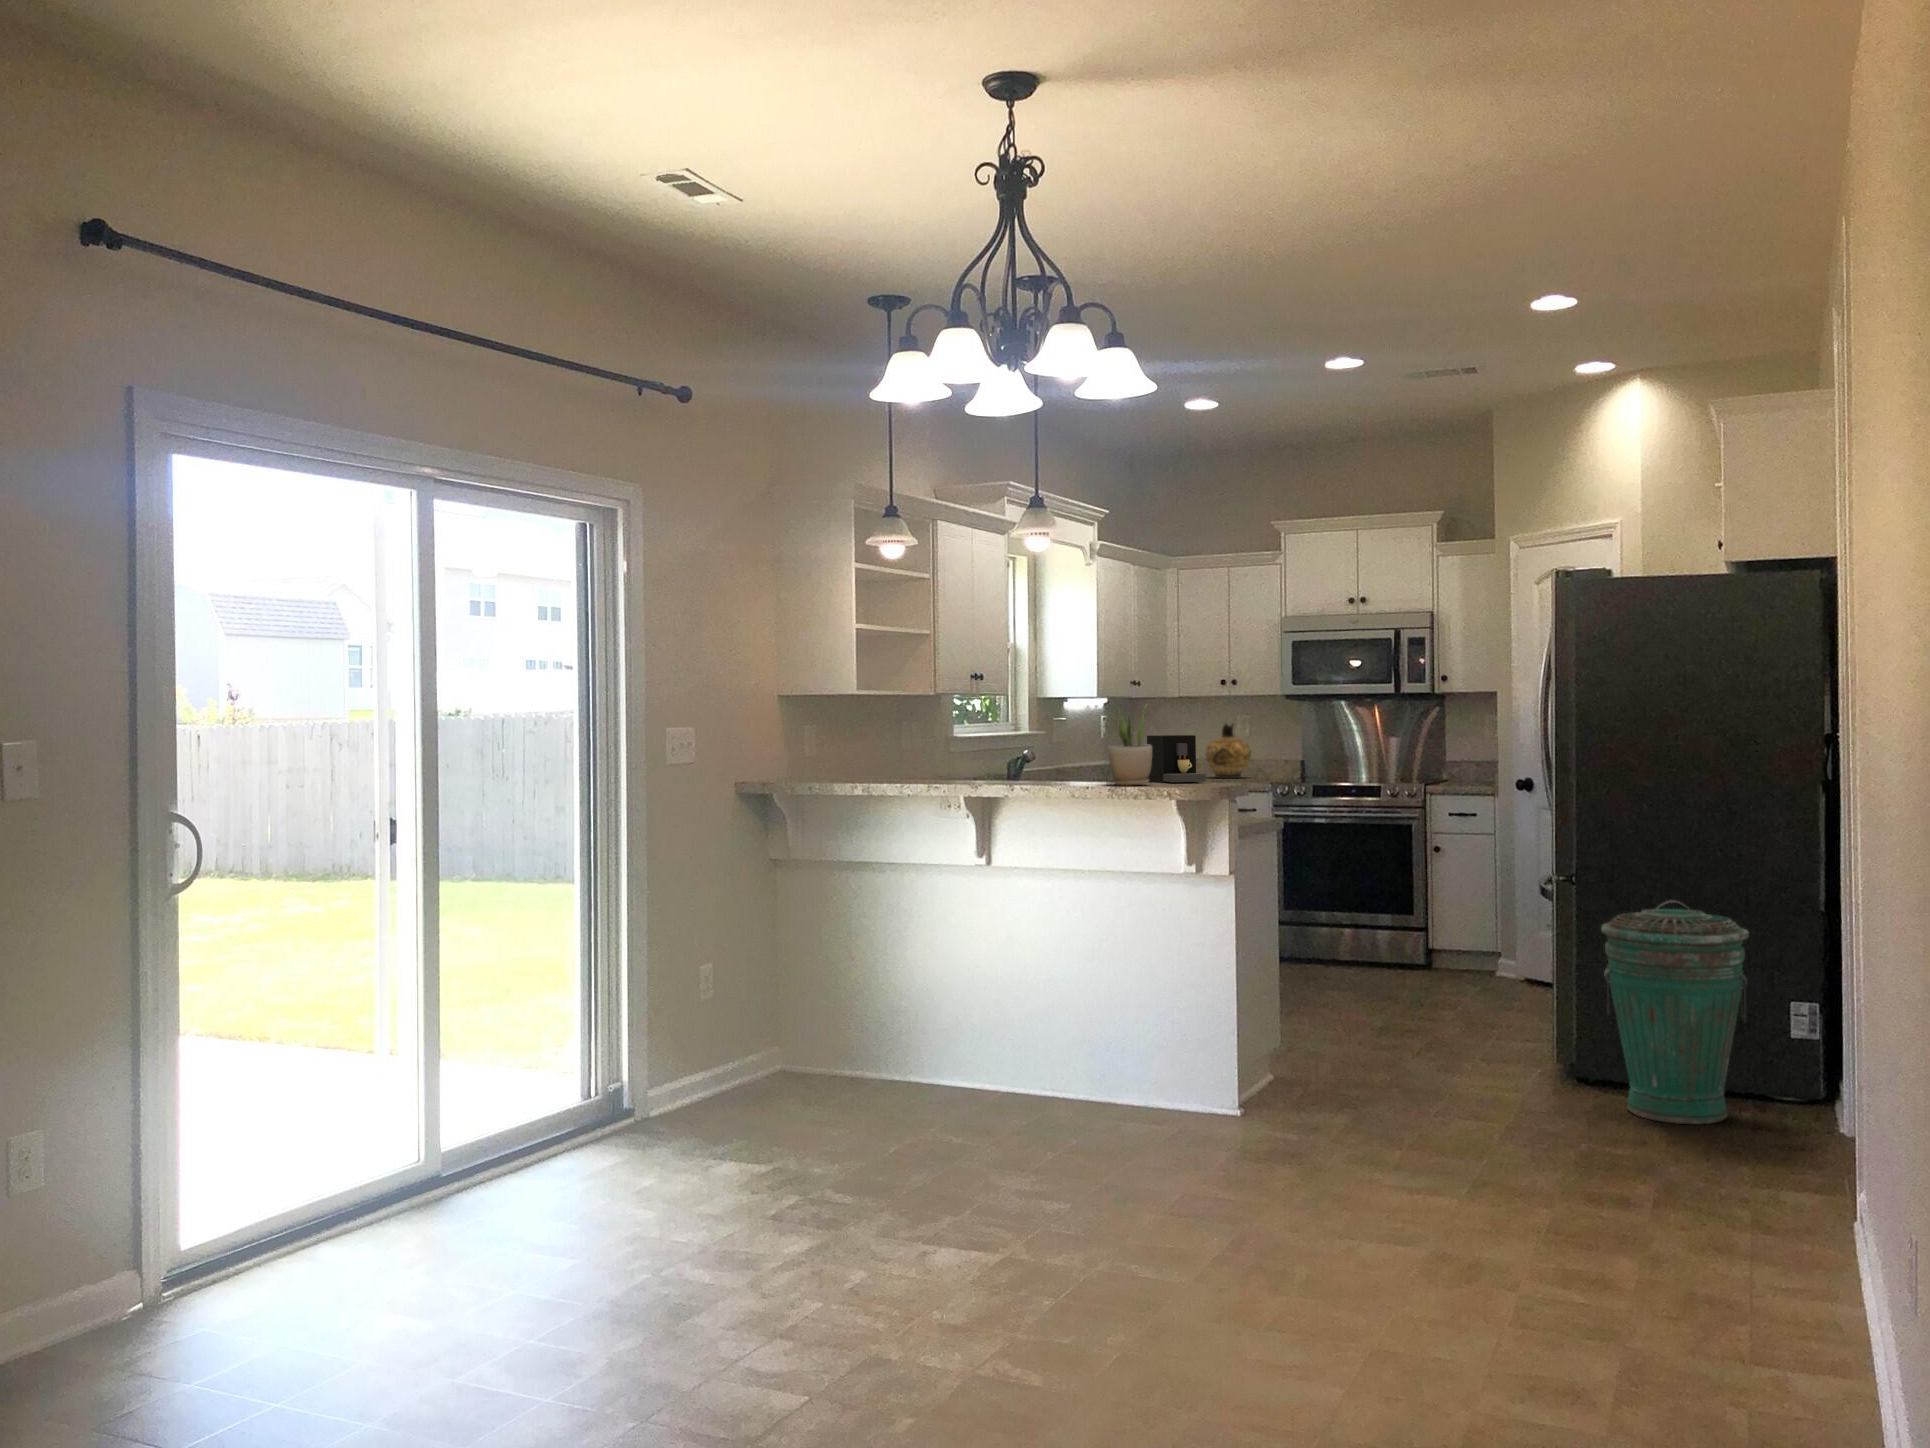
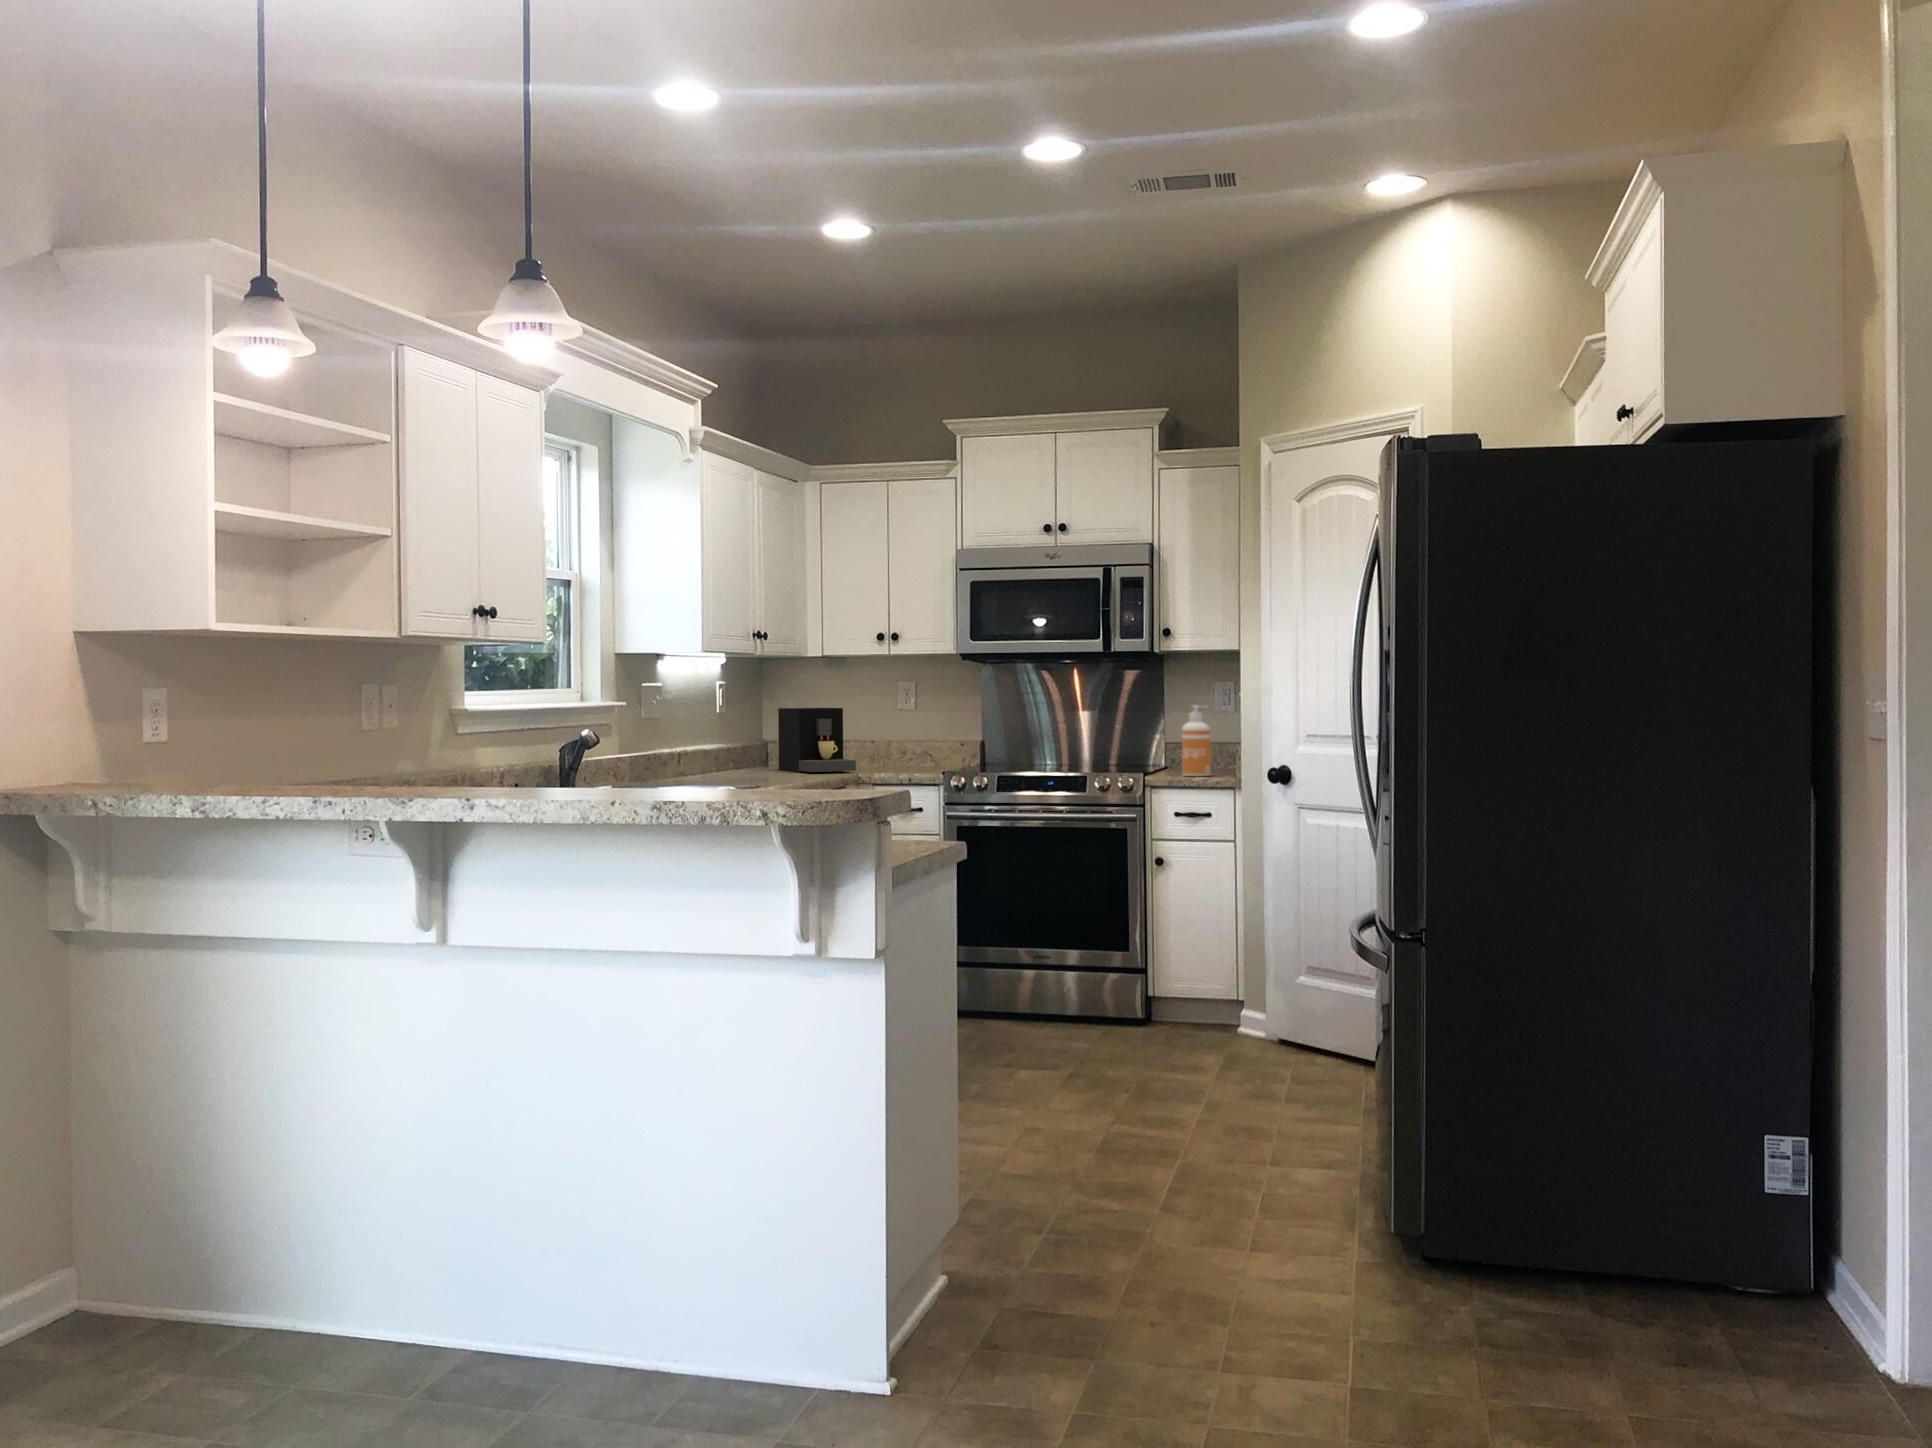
potted plant: present [1109,713,1152,785] -> none [721,663,781,778]
ceramic jug: present [1206,724,1251,778] -> none [857,692,916,765]
soap dispenser: none [1454,733,1477,786] -> present [1182,705,1211,776]
trash can: present [1601,901,1749,1124] -> none [1488,981,1733,1366]

